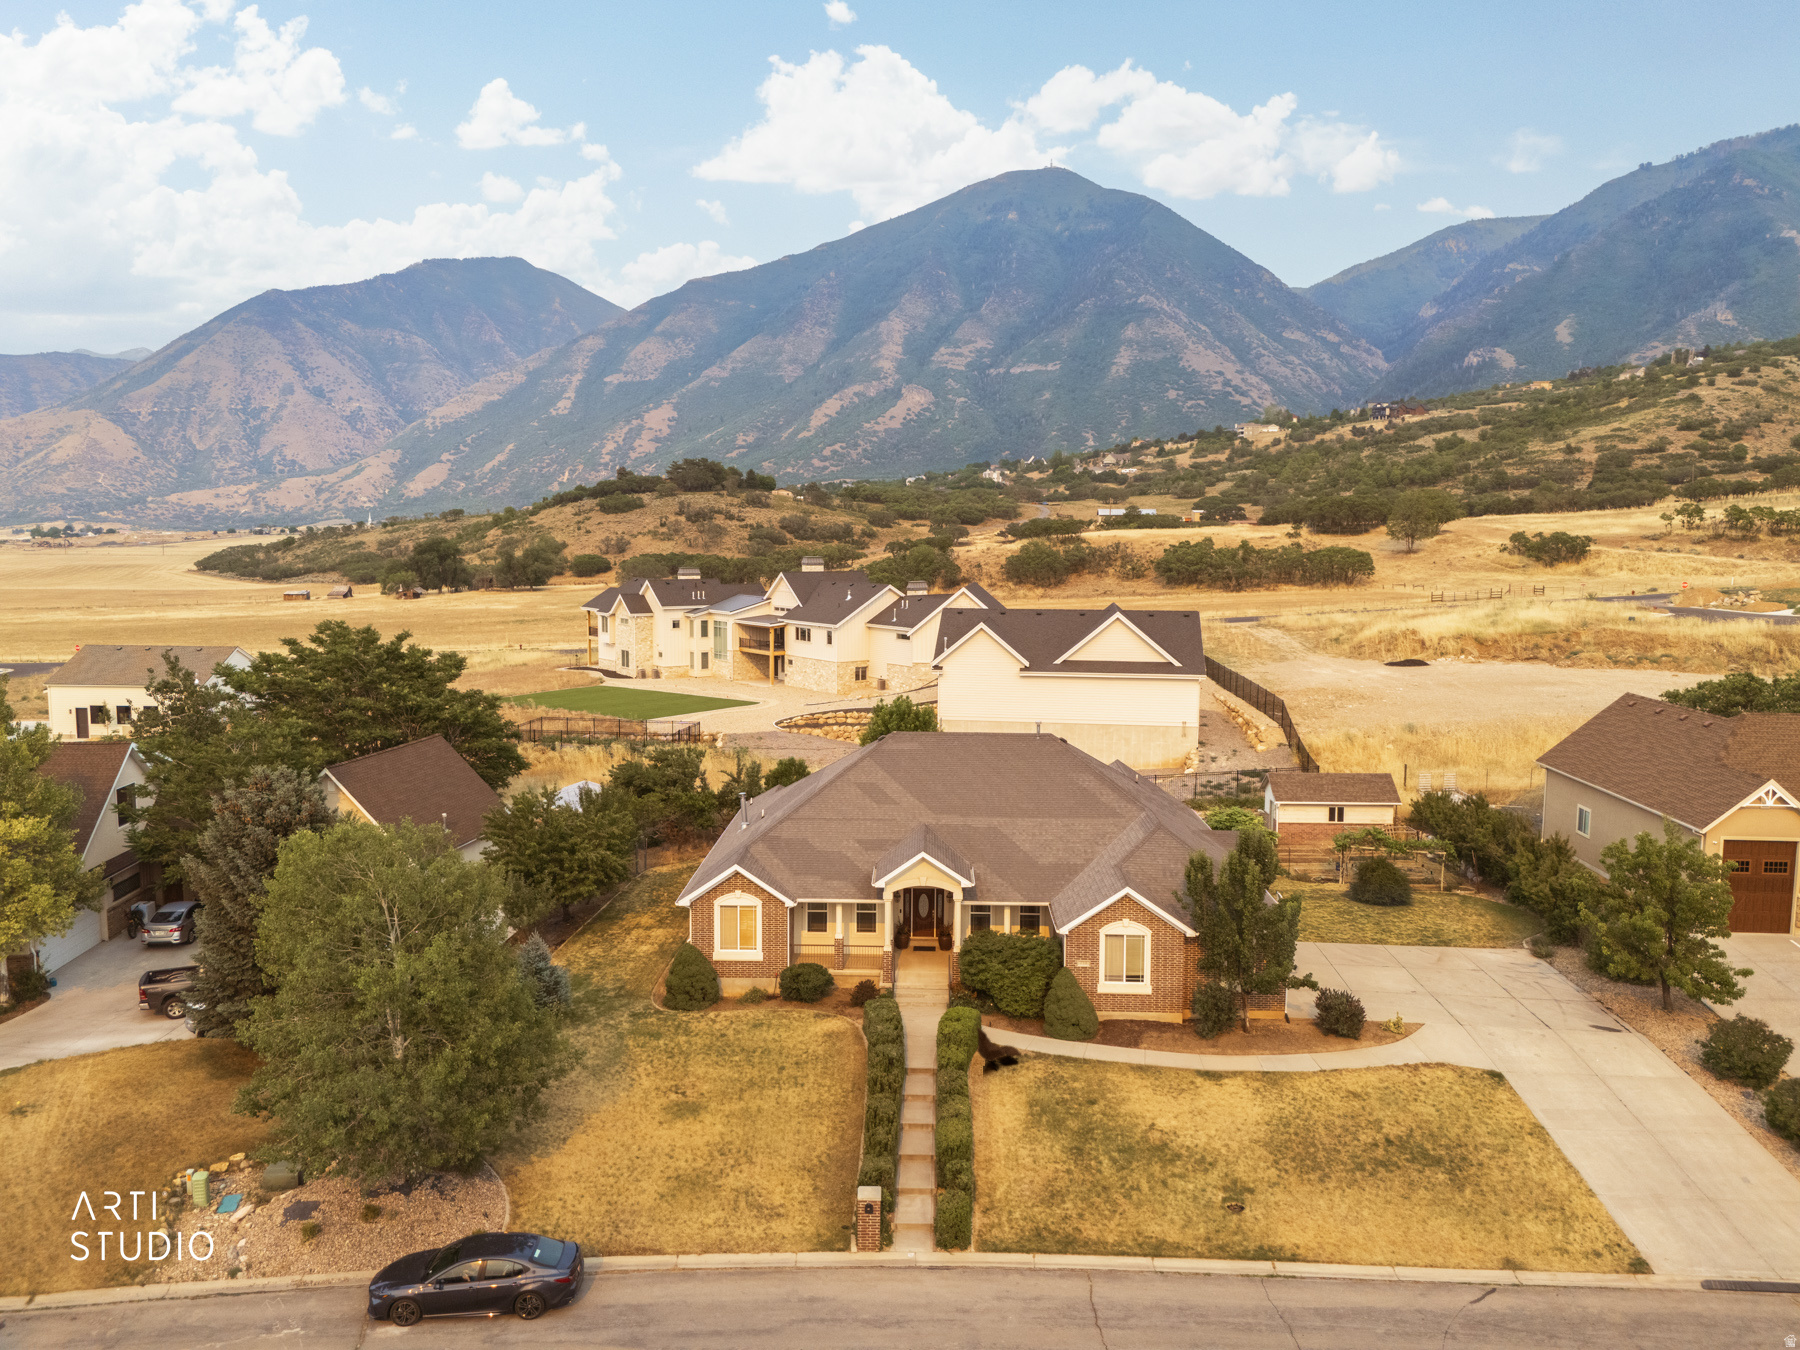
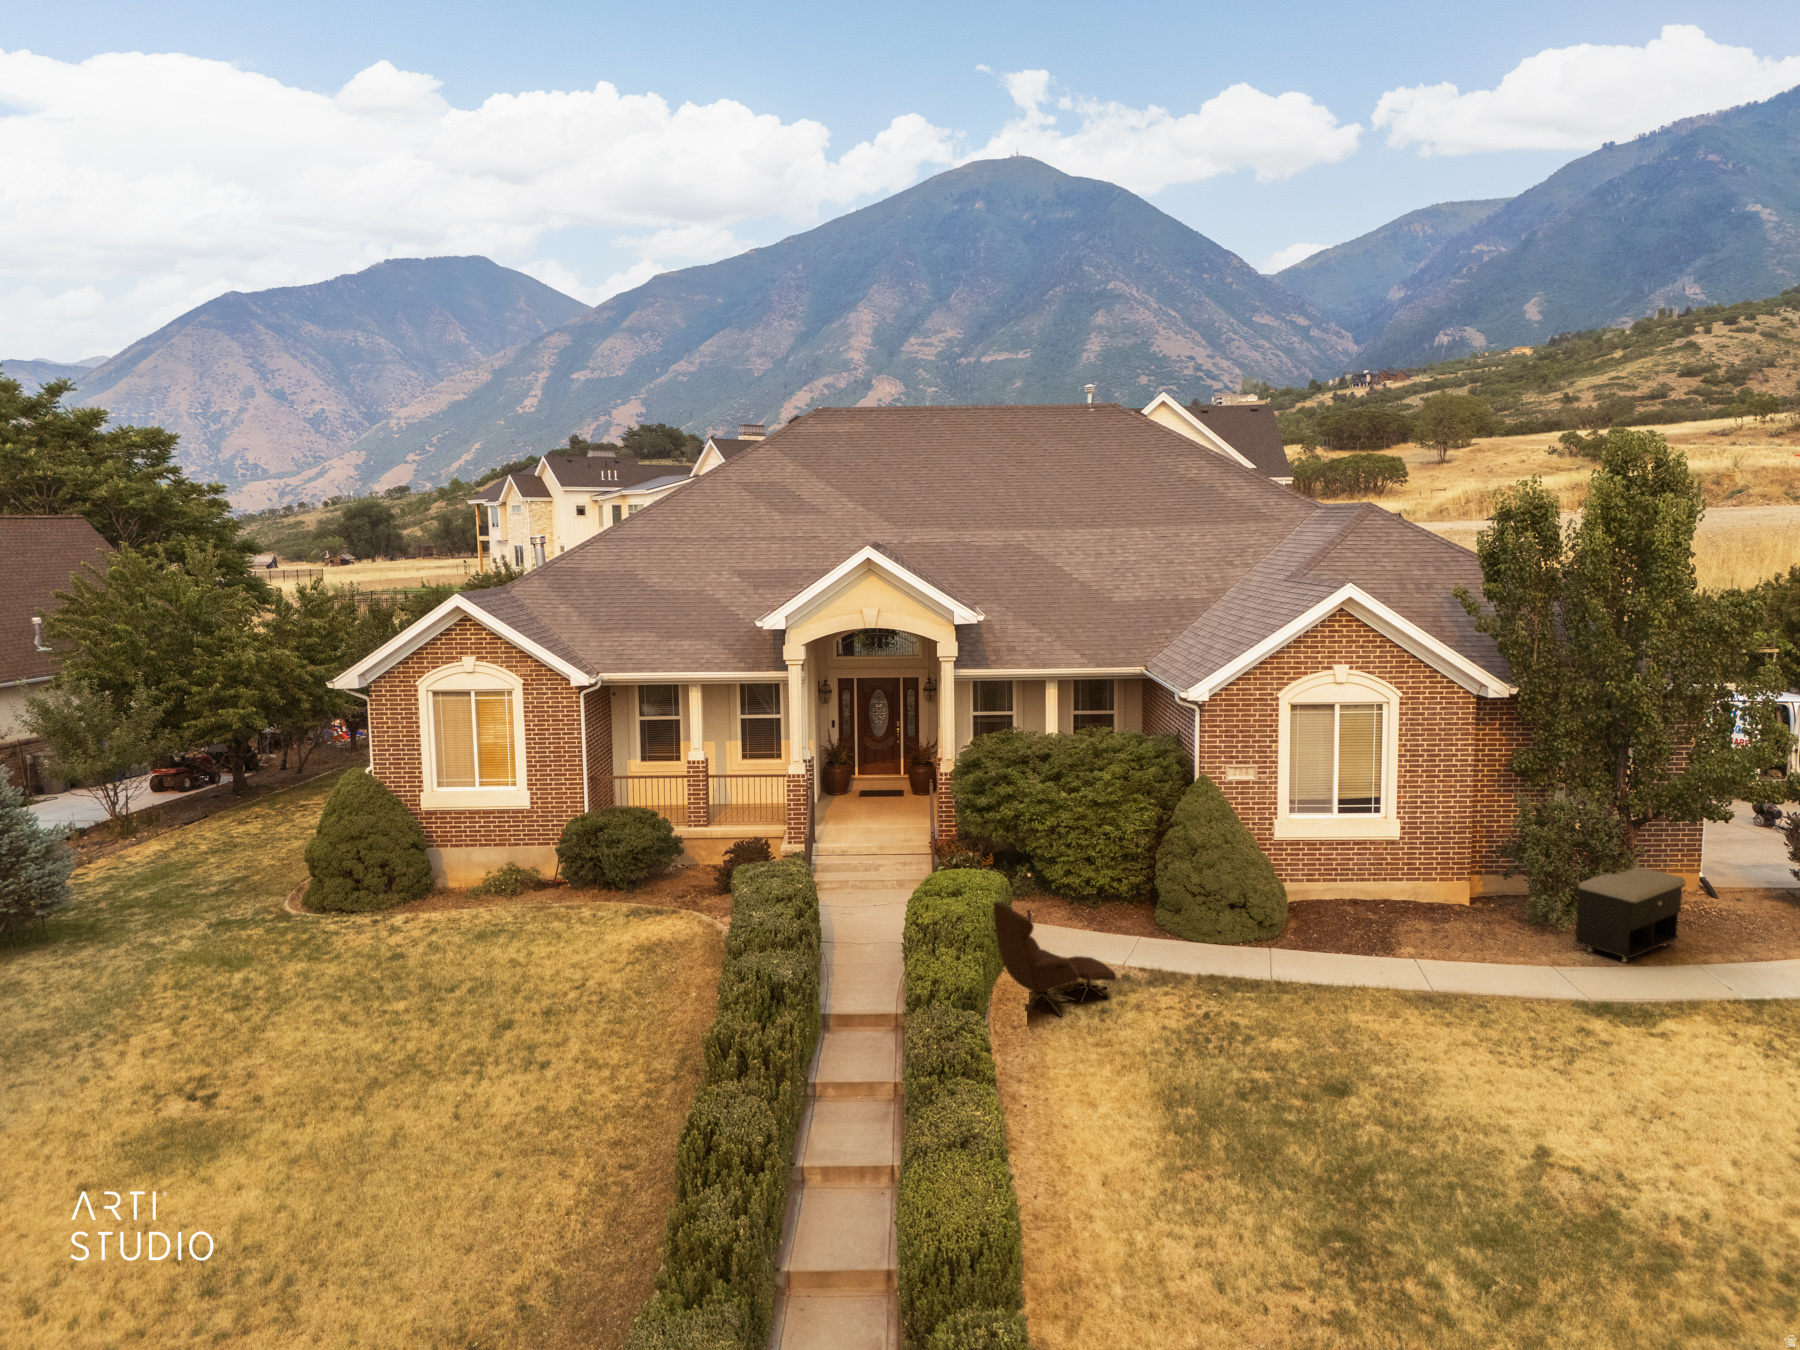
storage bench: none [1215,1011,1261,1054] -> present [1575,867,1685,962]

